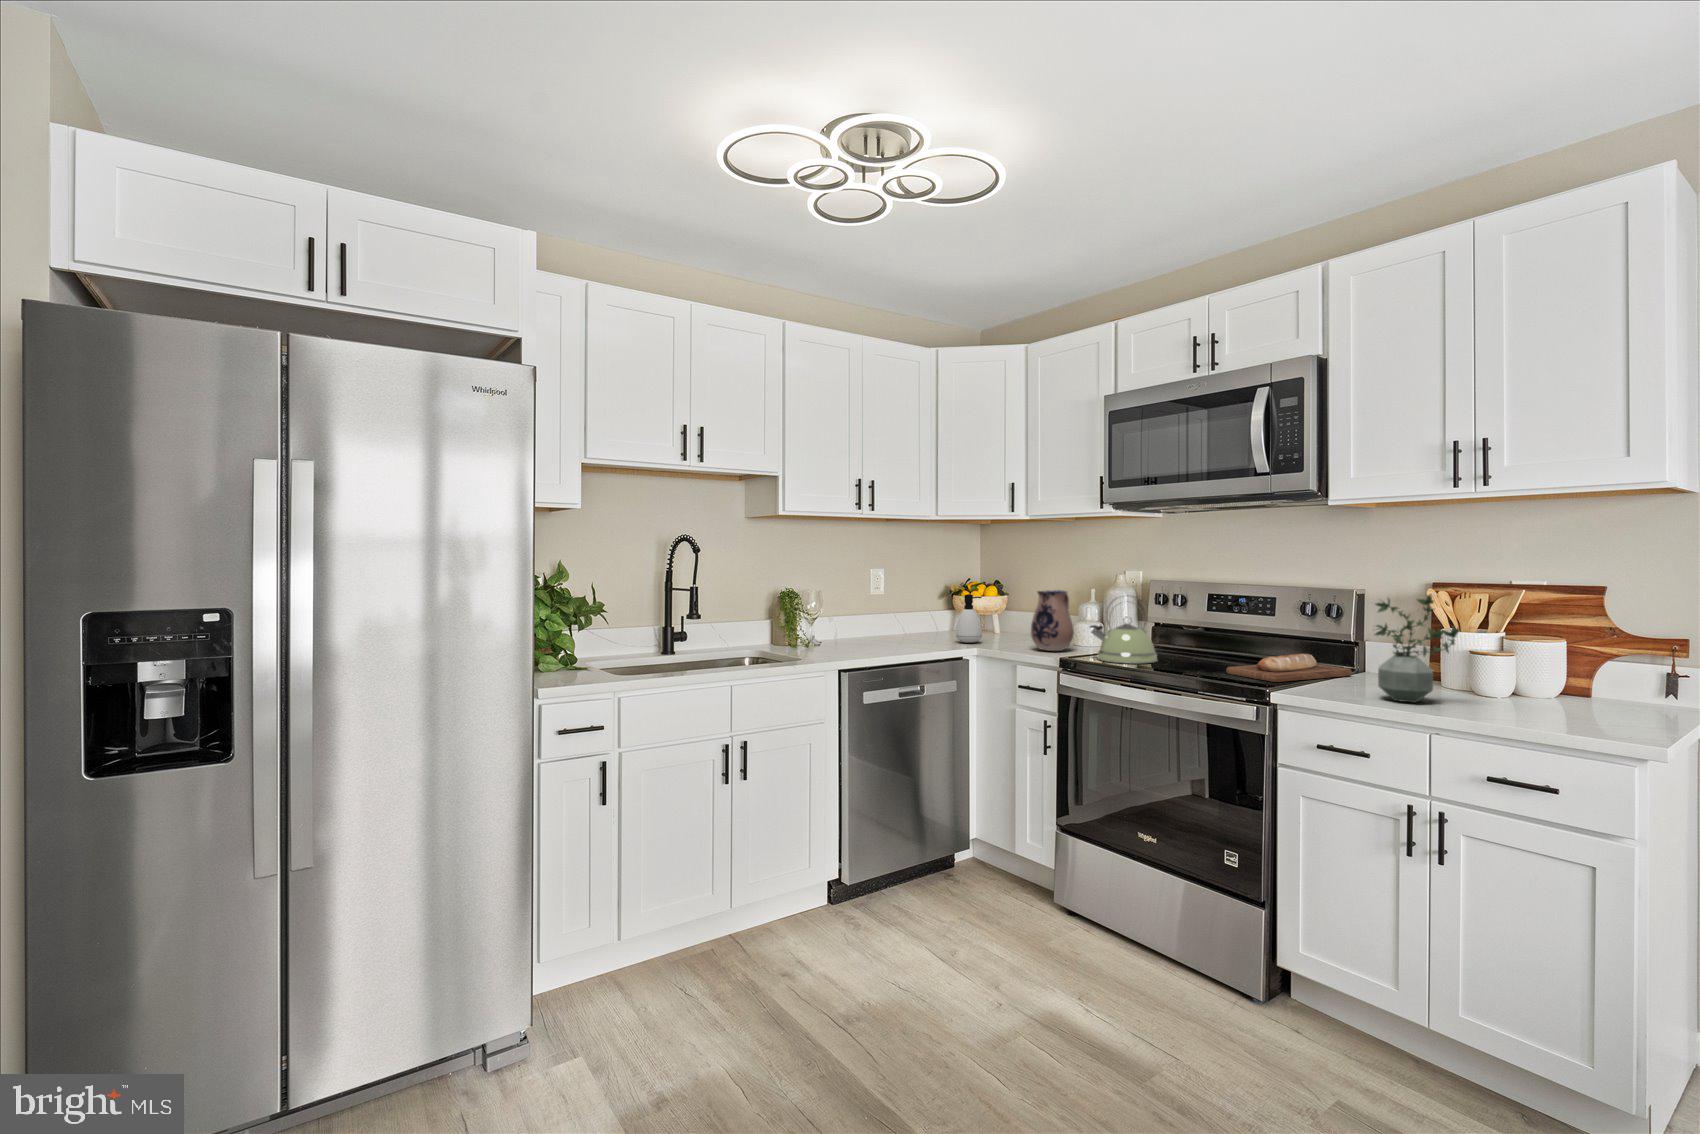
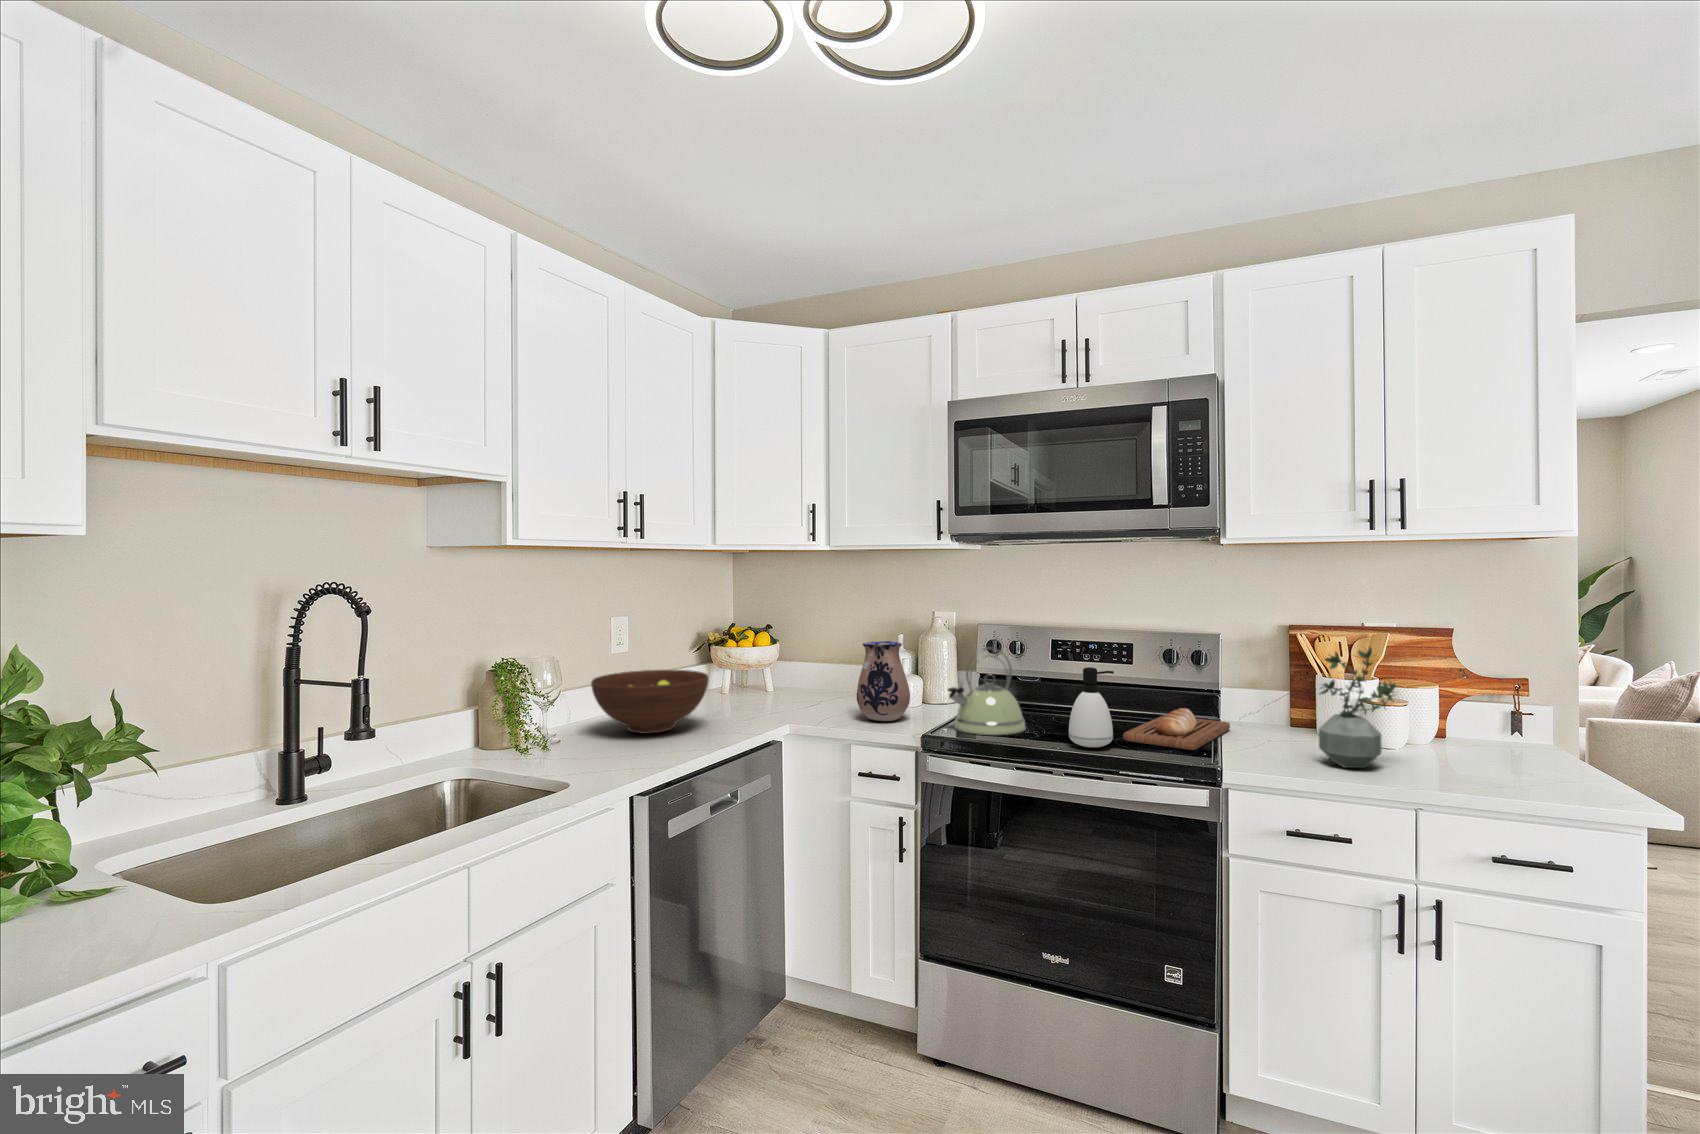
soap dispenser: present [956,594,982,643] -> present [1069,667,1114,748]
fruit bowl: none [843,605,921,645] -> present [591,670,709,734]

